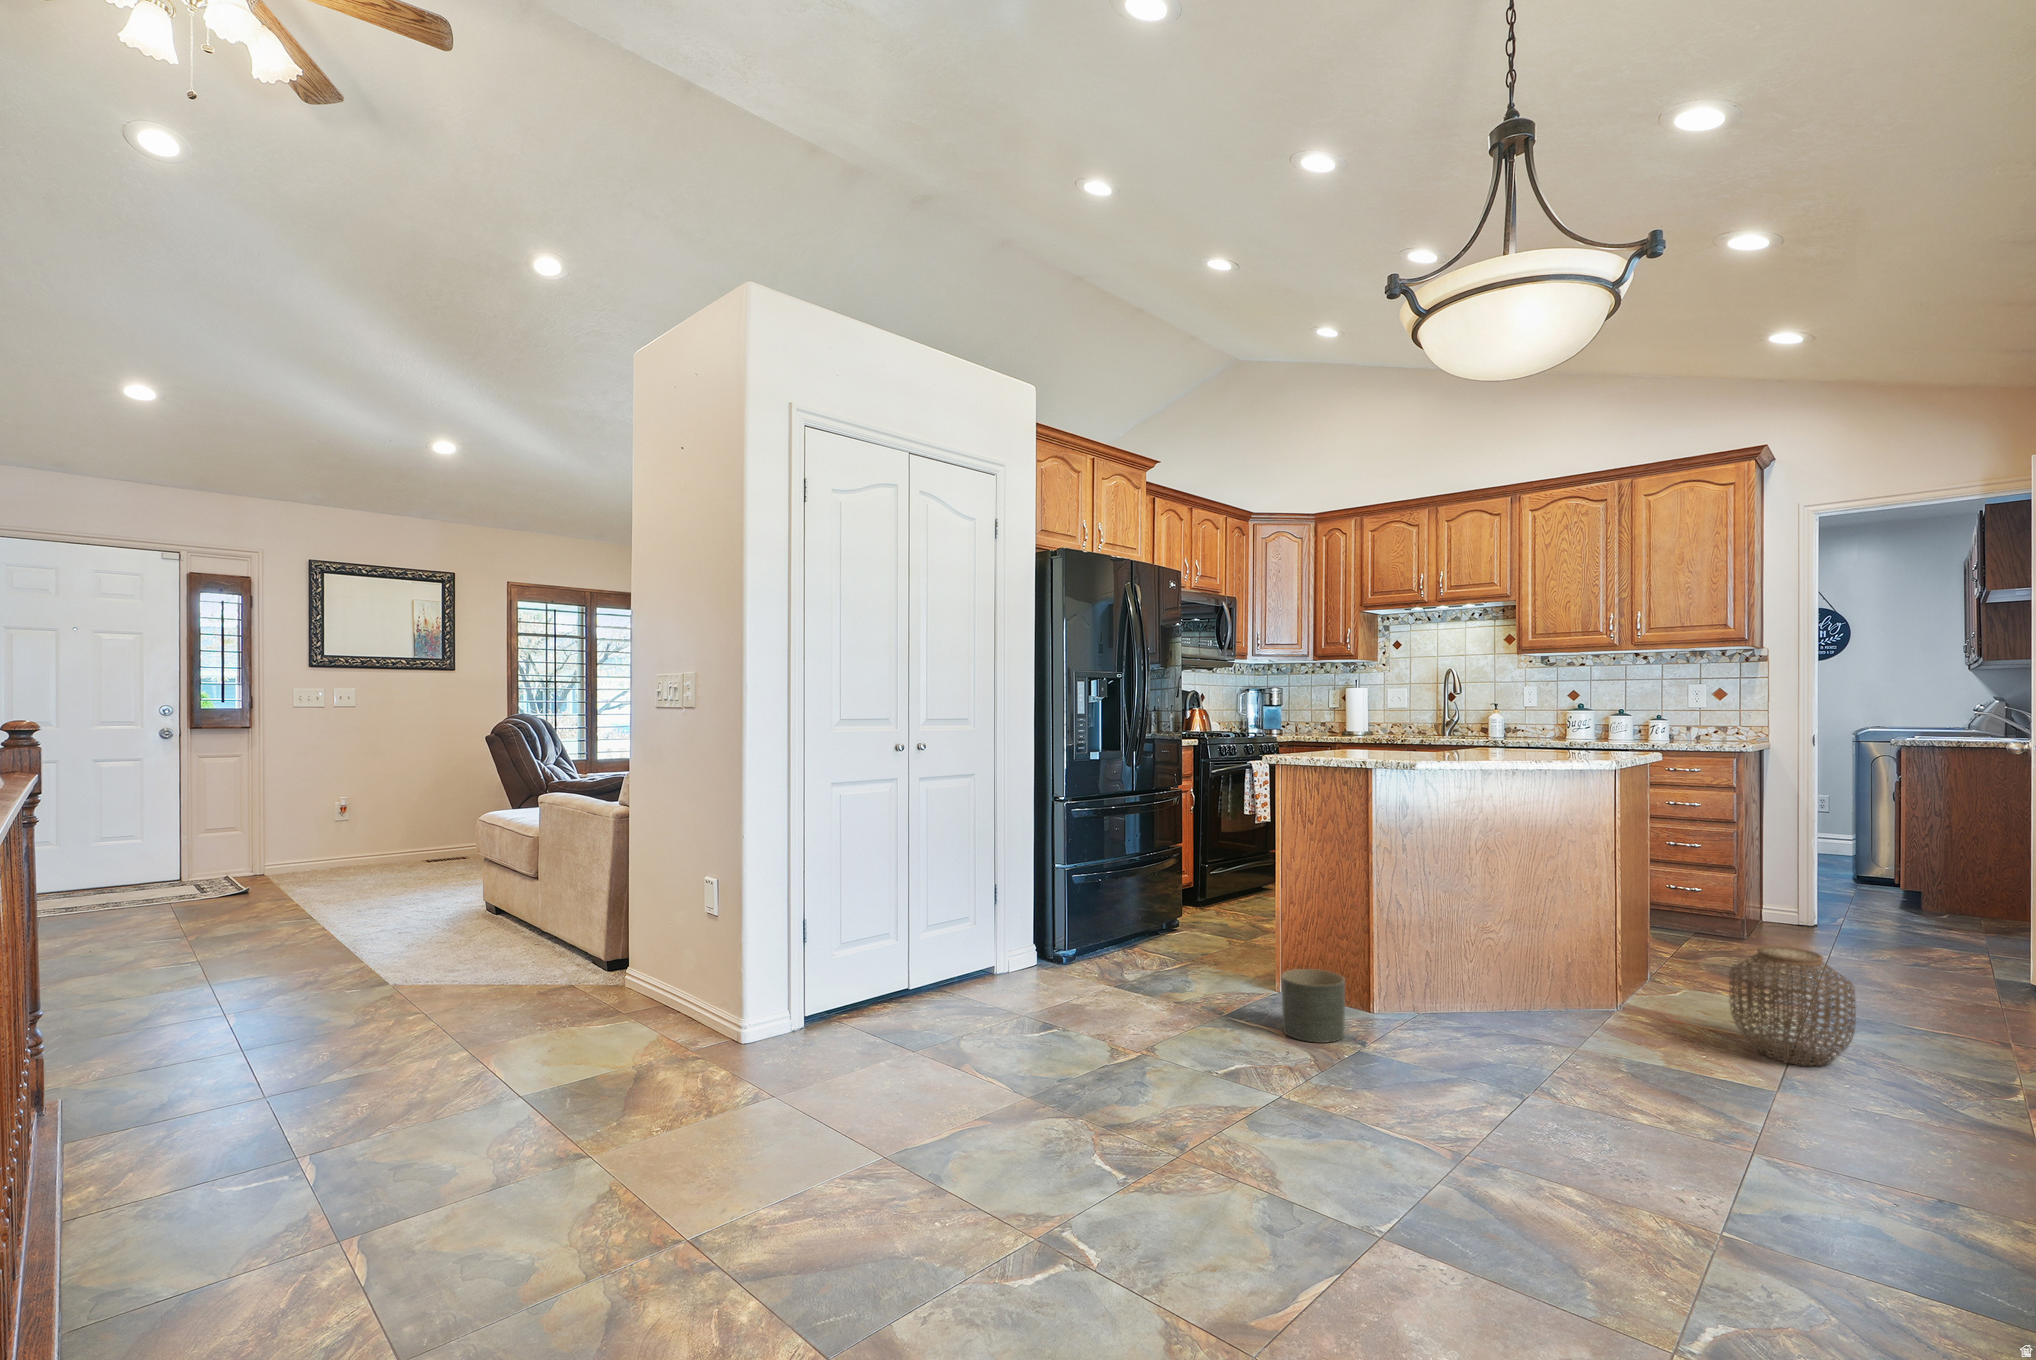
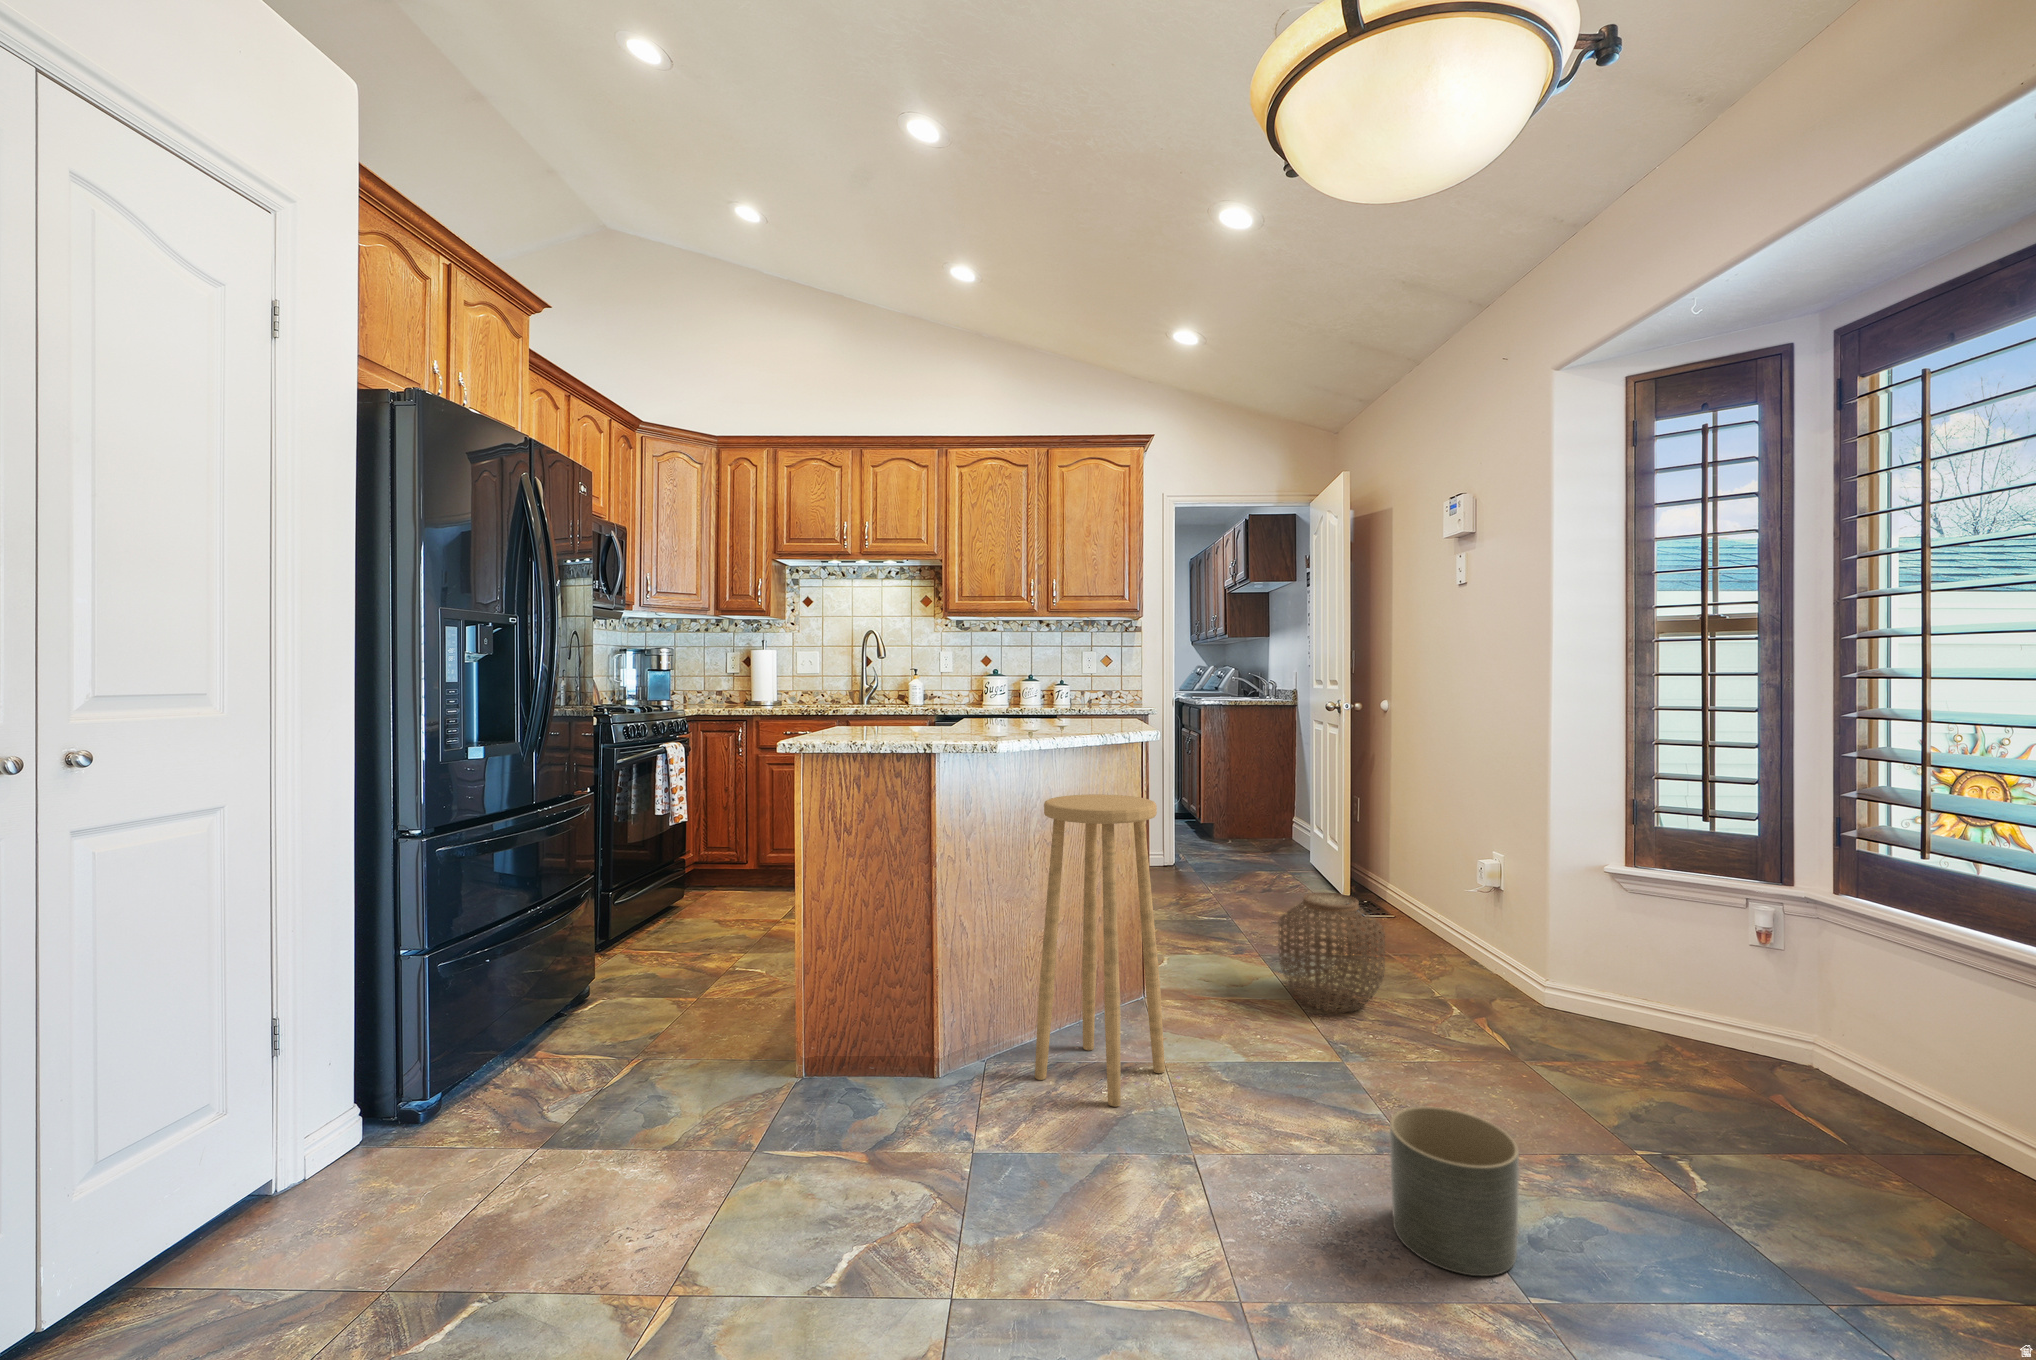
stool: none [1424,820,1534,1049] -> present [1035,794,1165,1107]
planter: present [1281,969,1345,1043] -> present [1390,1107,1519,1276]

